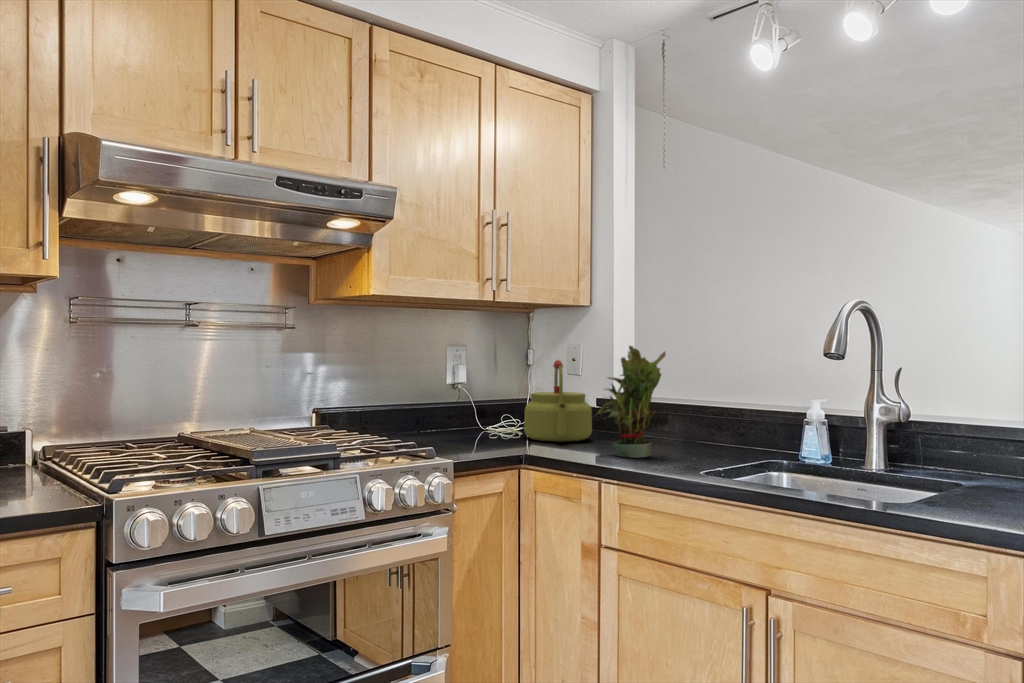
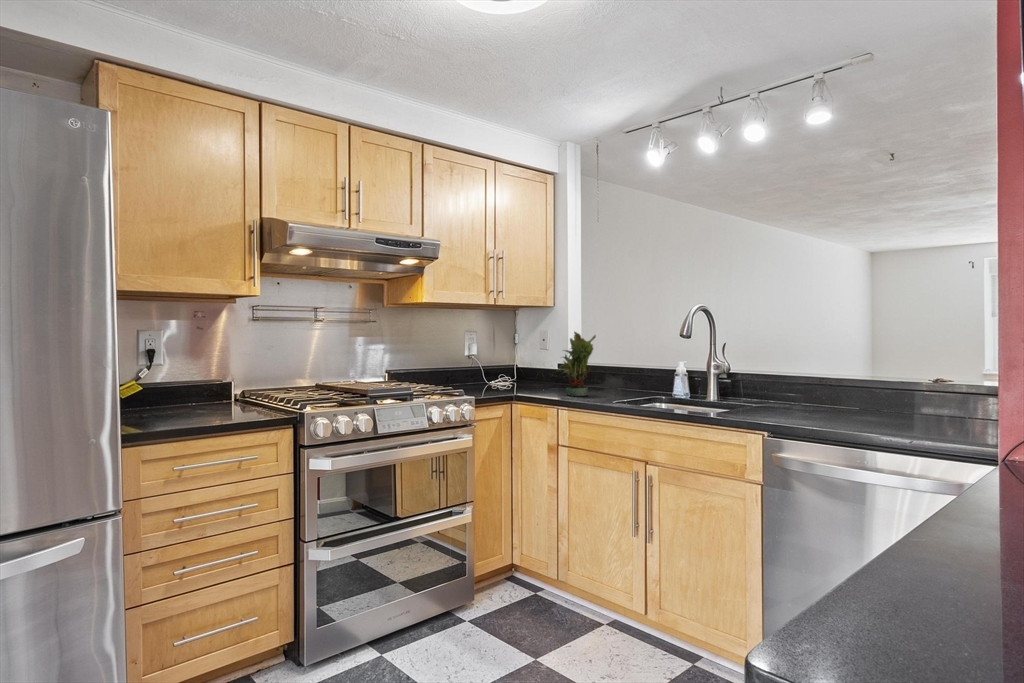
kettle: present [524,360,592,442] -> none [514,340,554,389]

